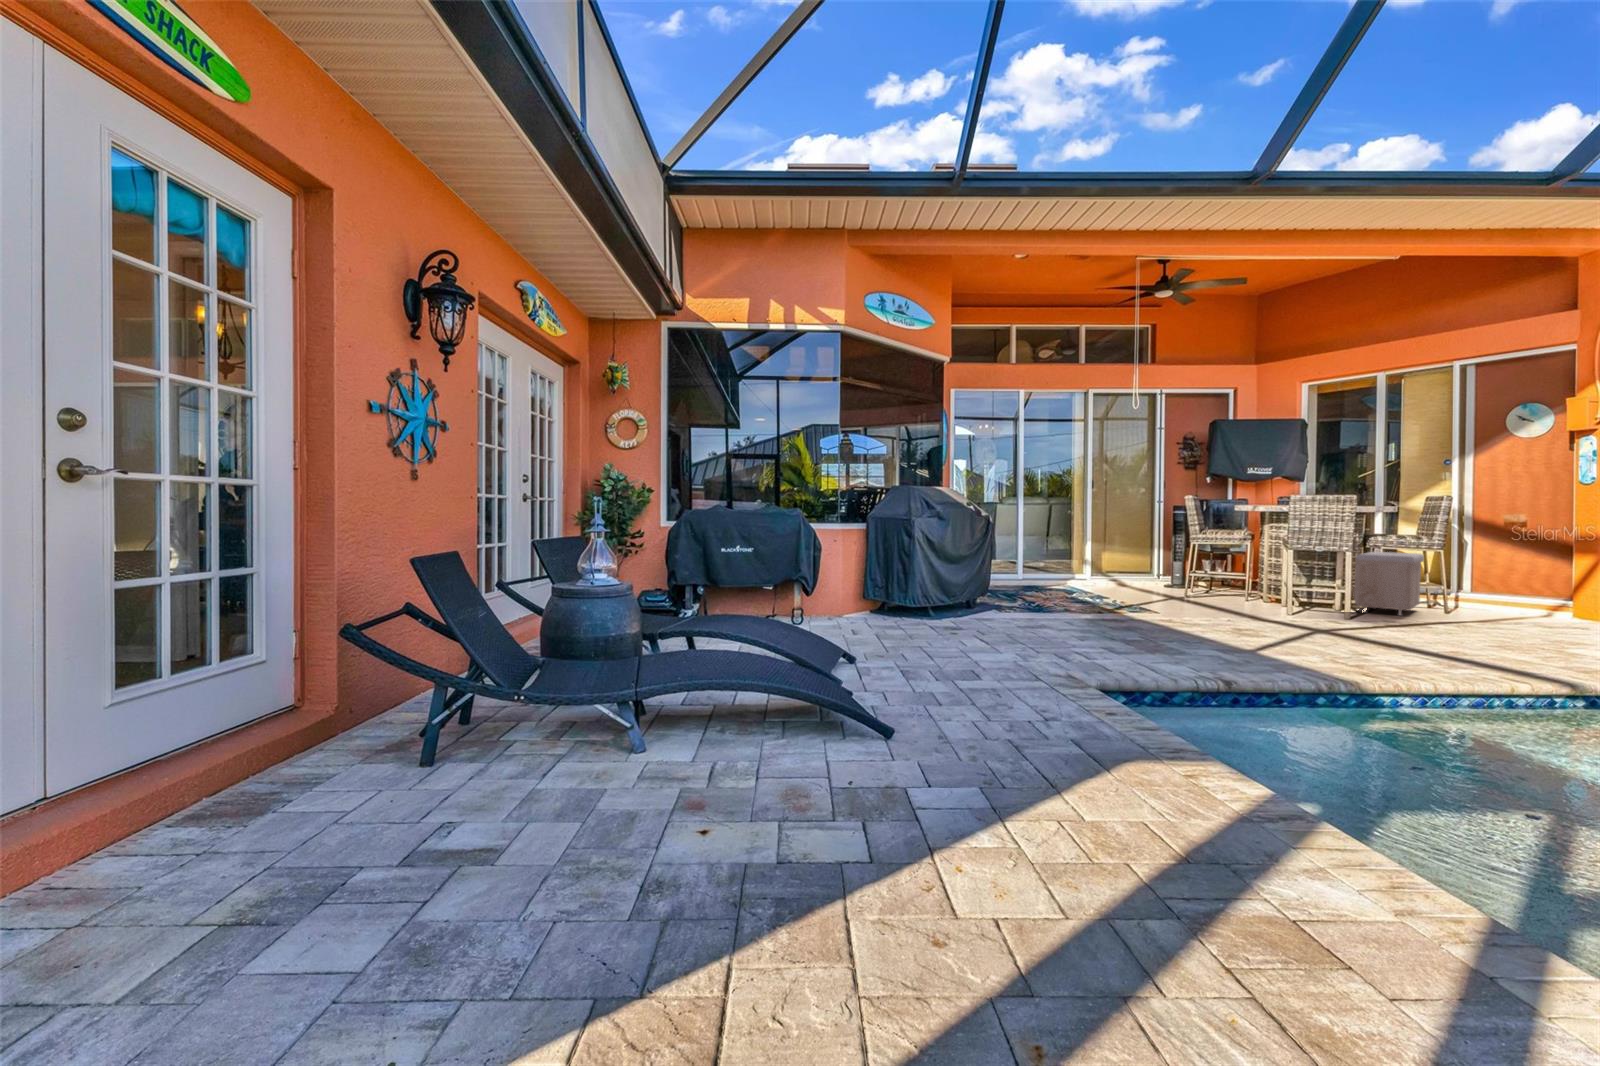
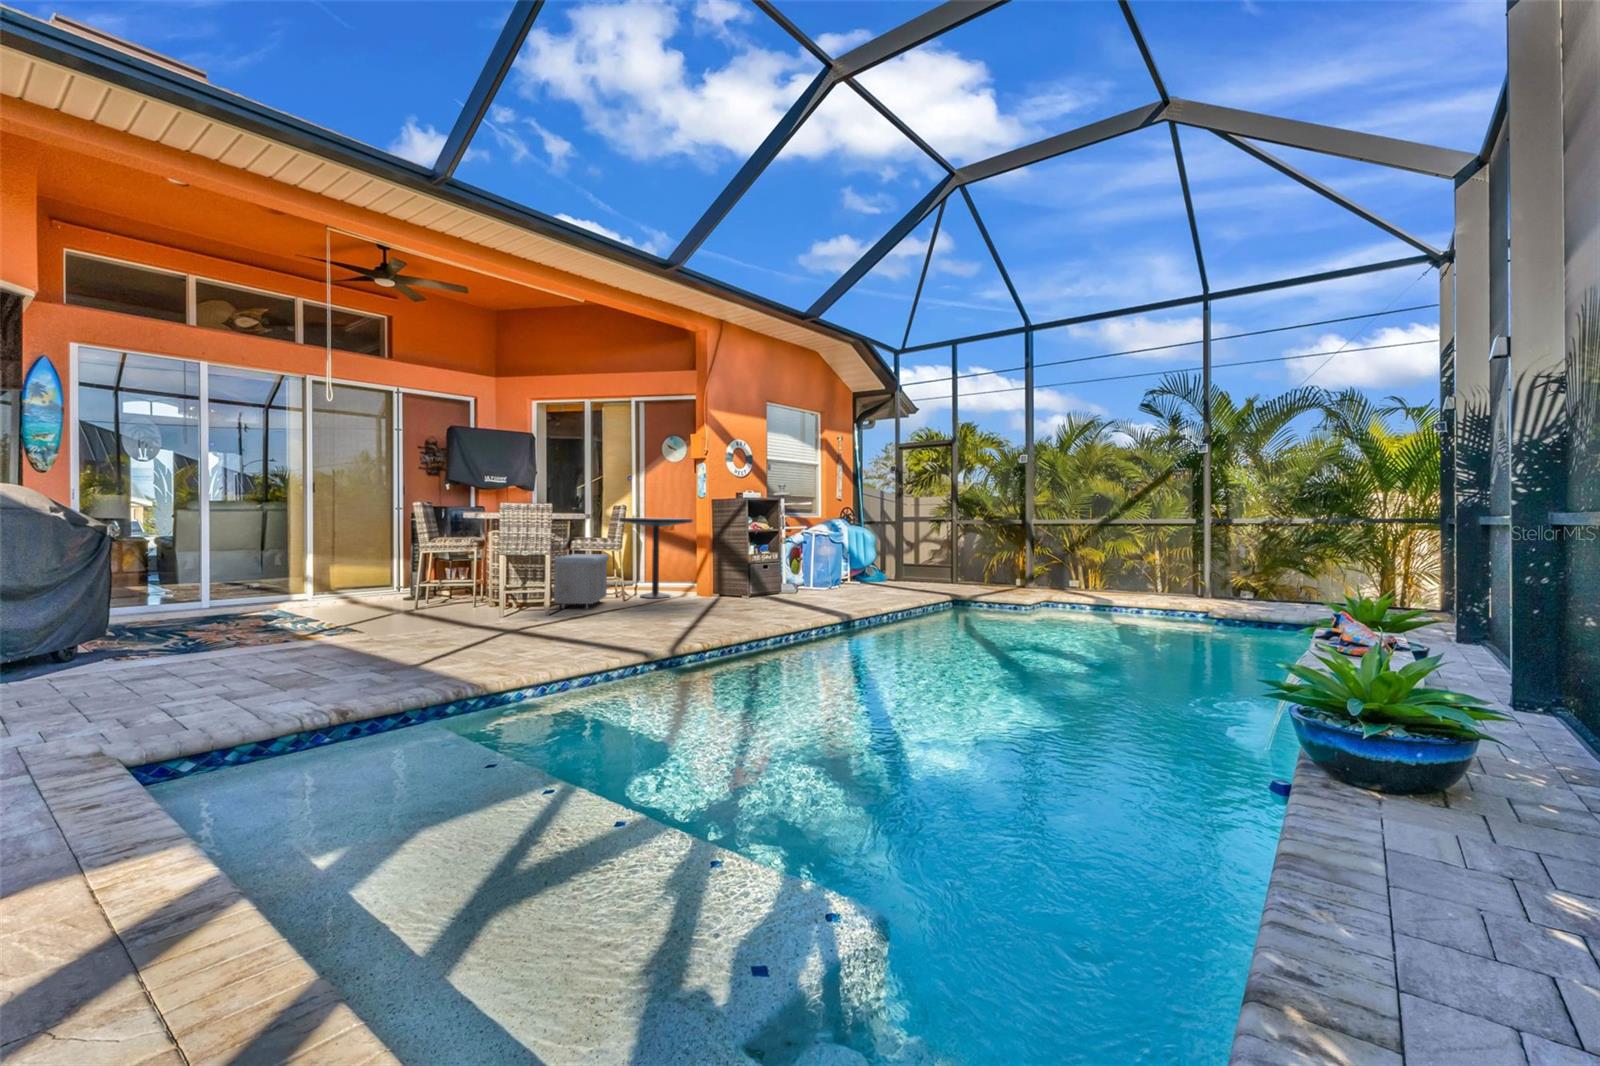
pedestal table: none [1433,510,1565,613] -> present [619,518,693,598]

